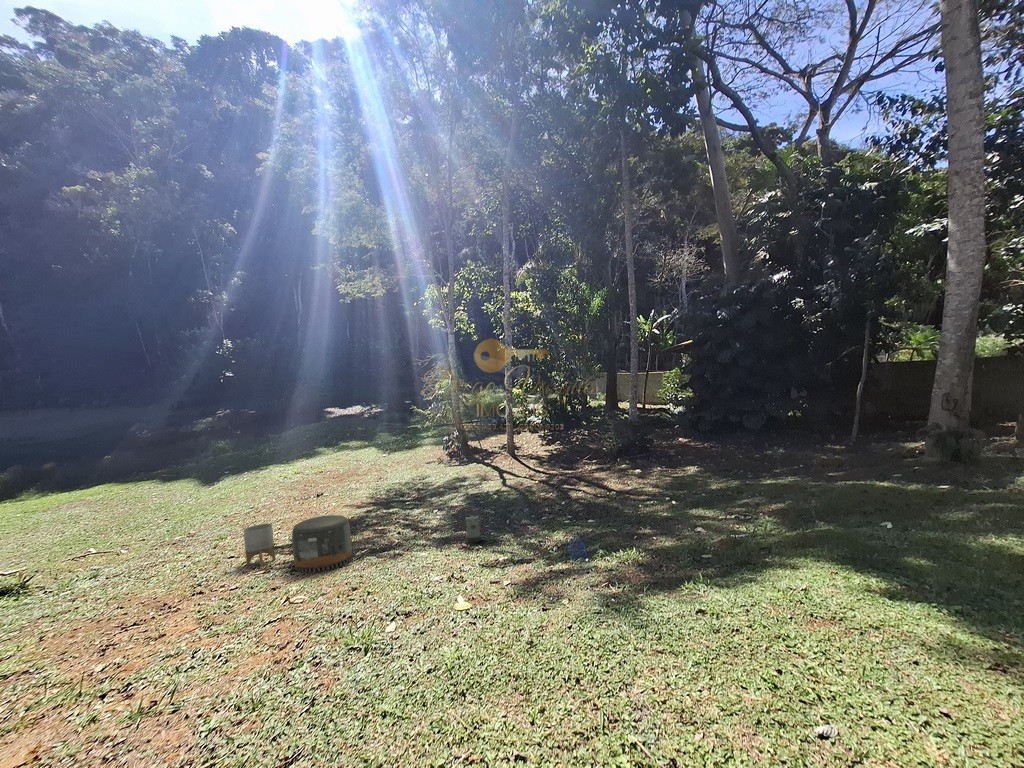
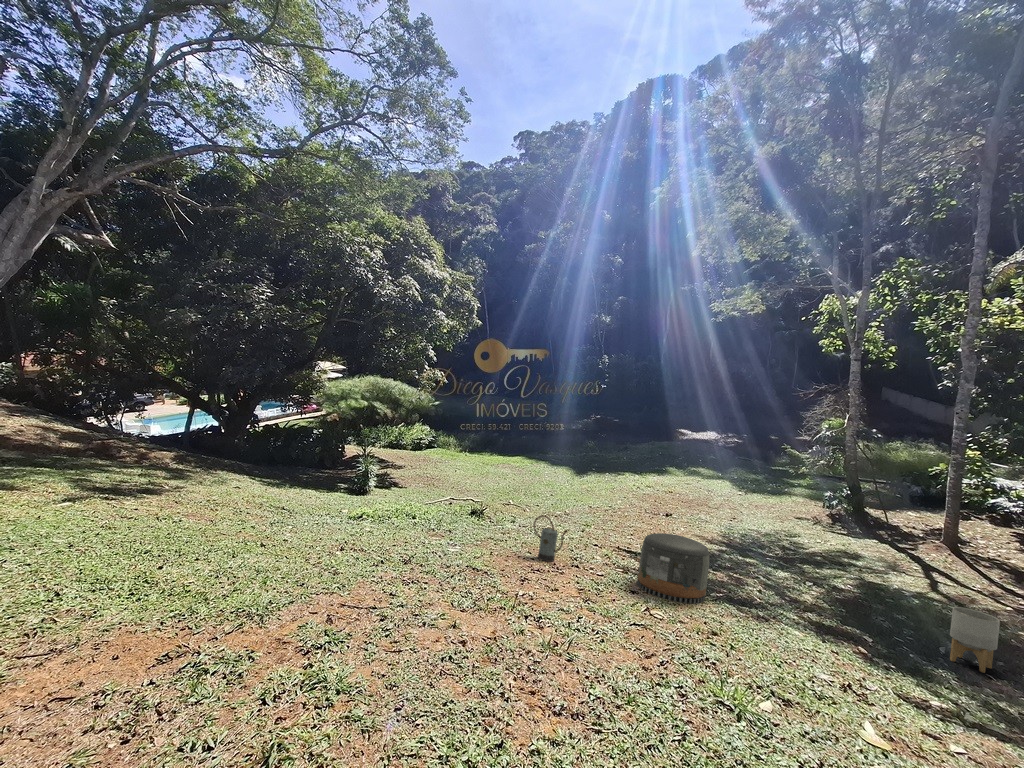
watering can: present [456,507,487,543] -> present [534,515,567,562]
planter: present [244,524,276,566] -> present [950,607,1000,673]

